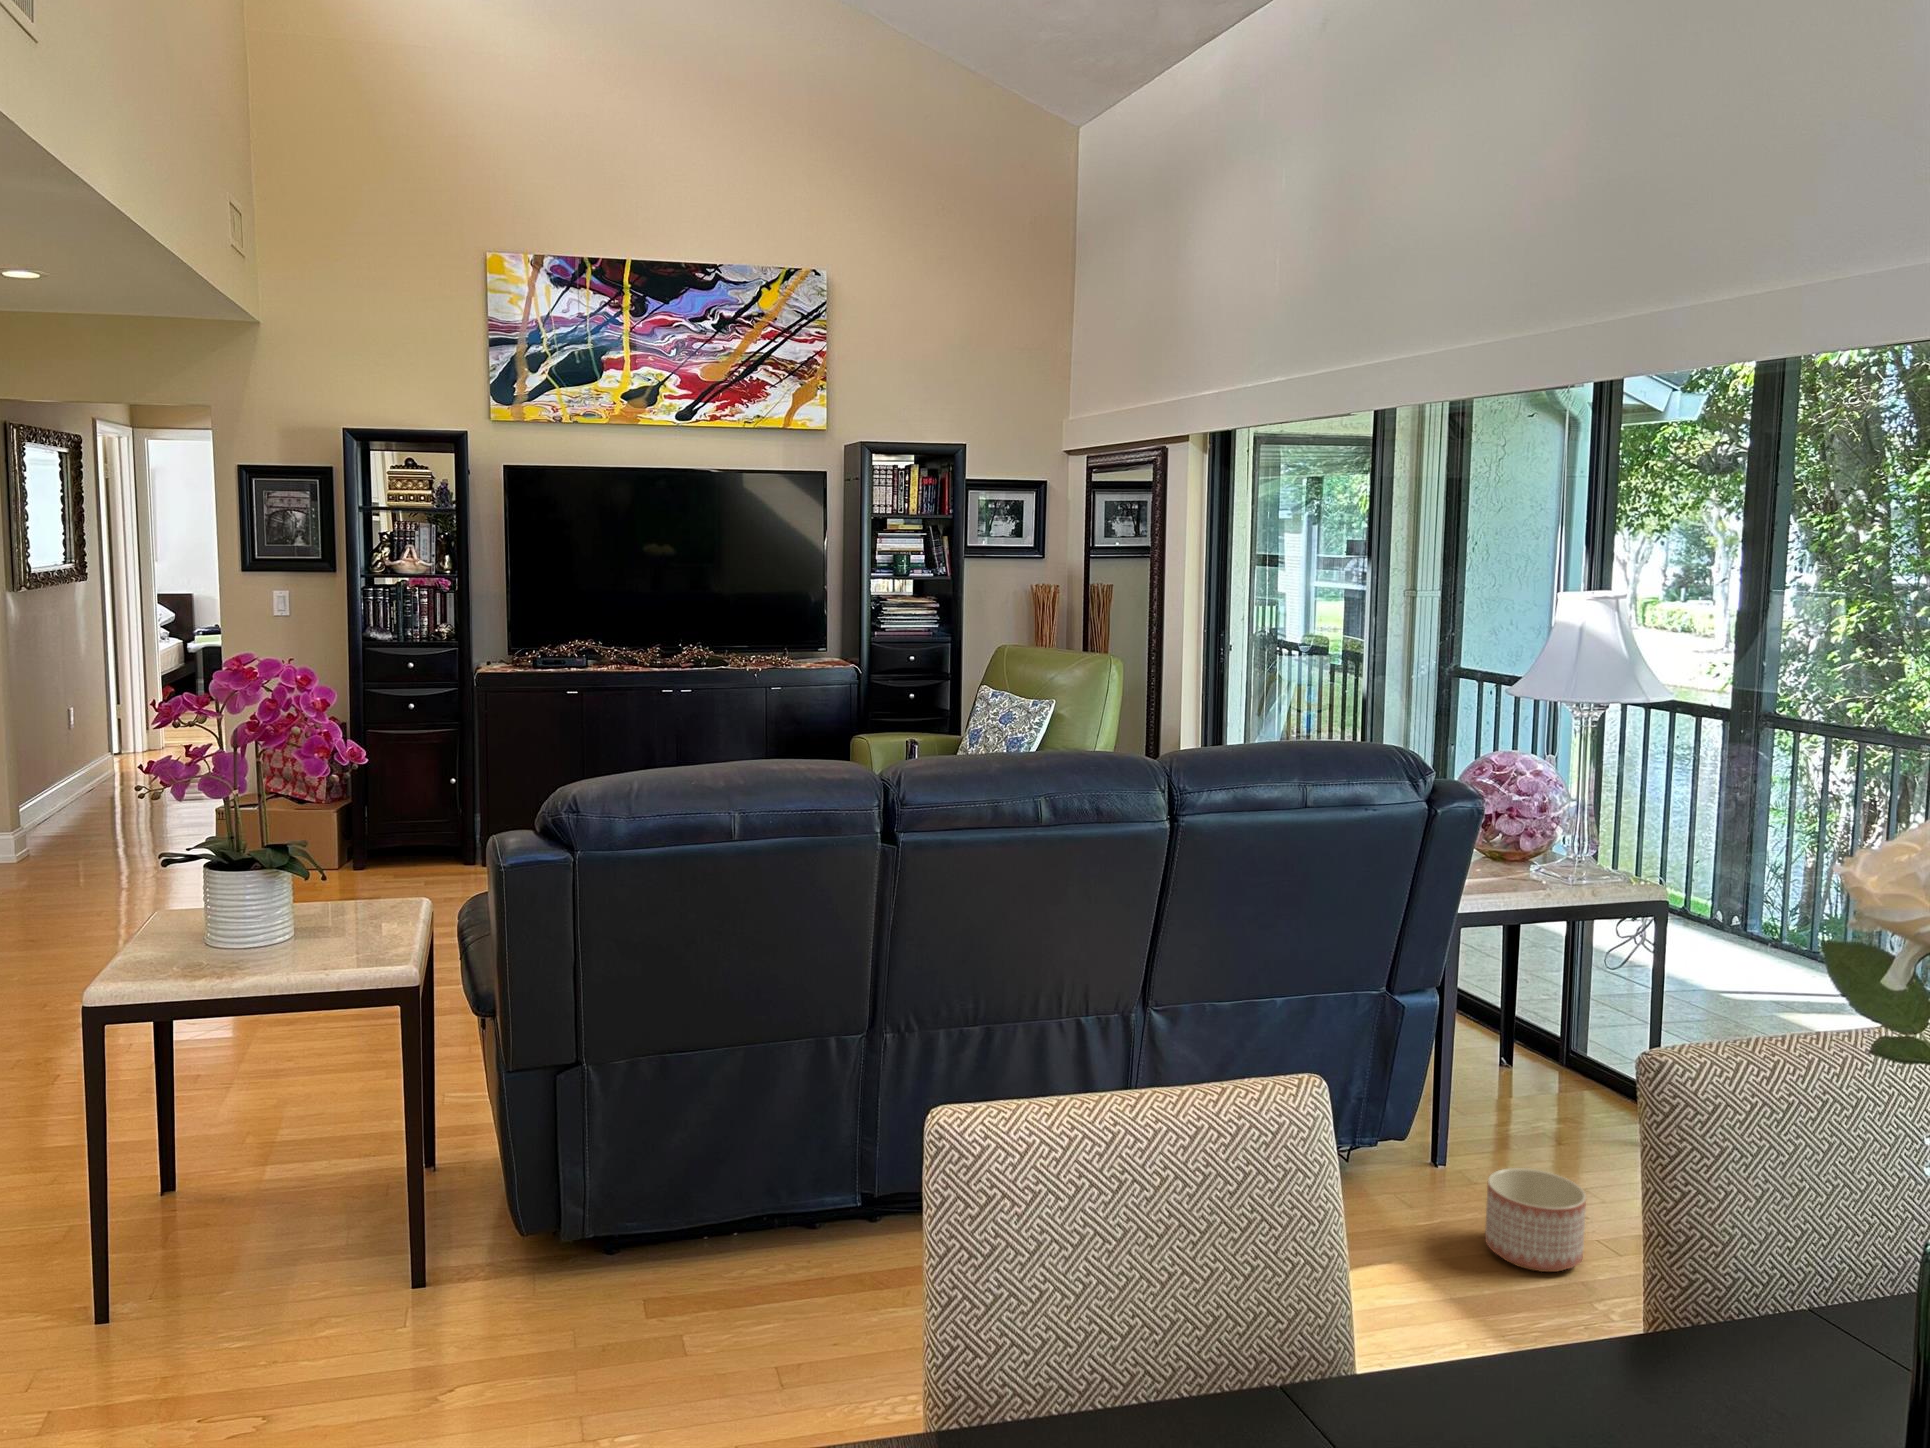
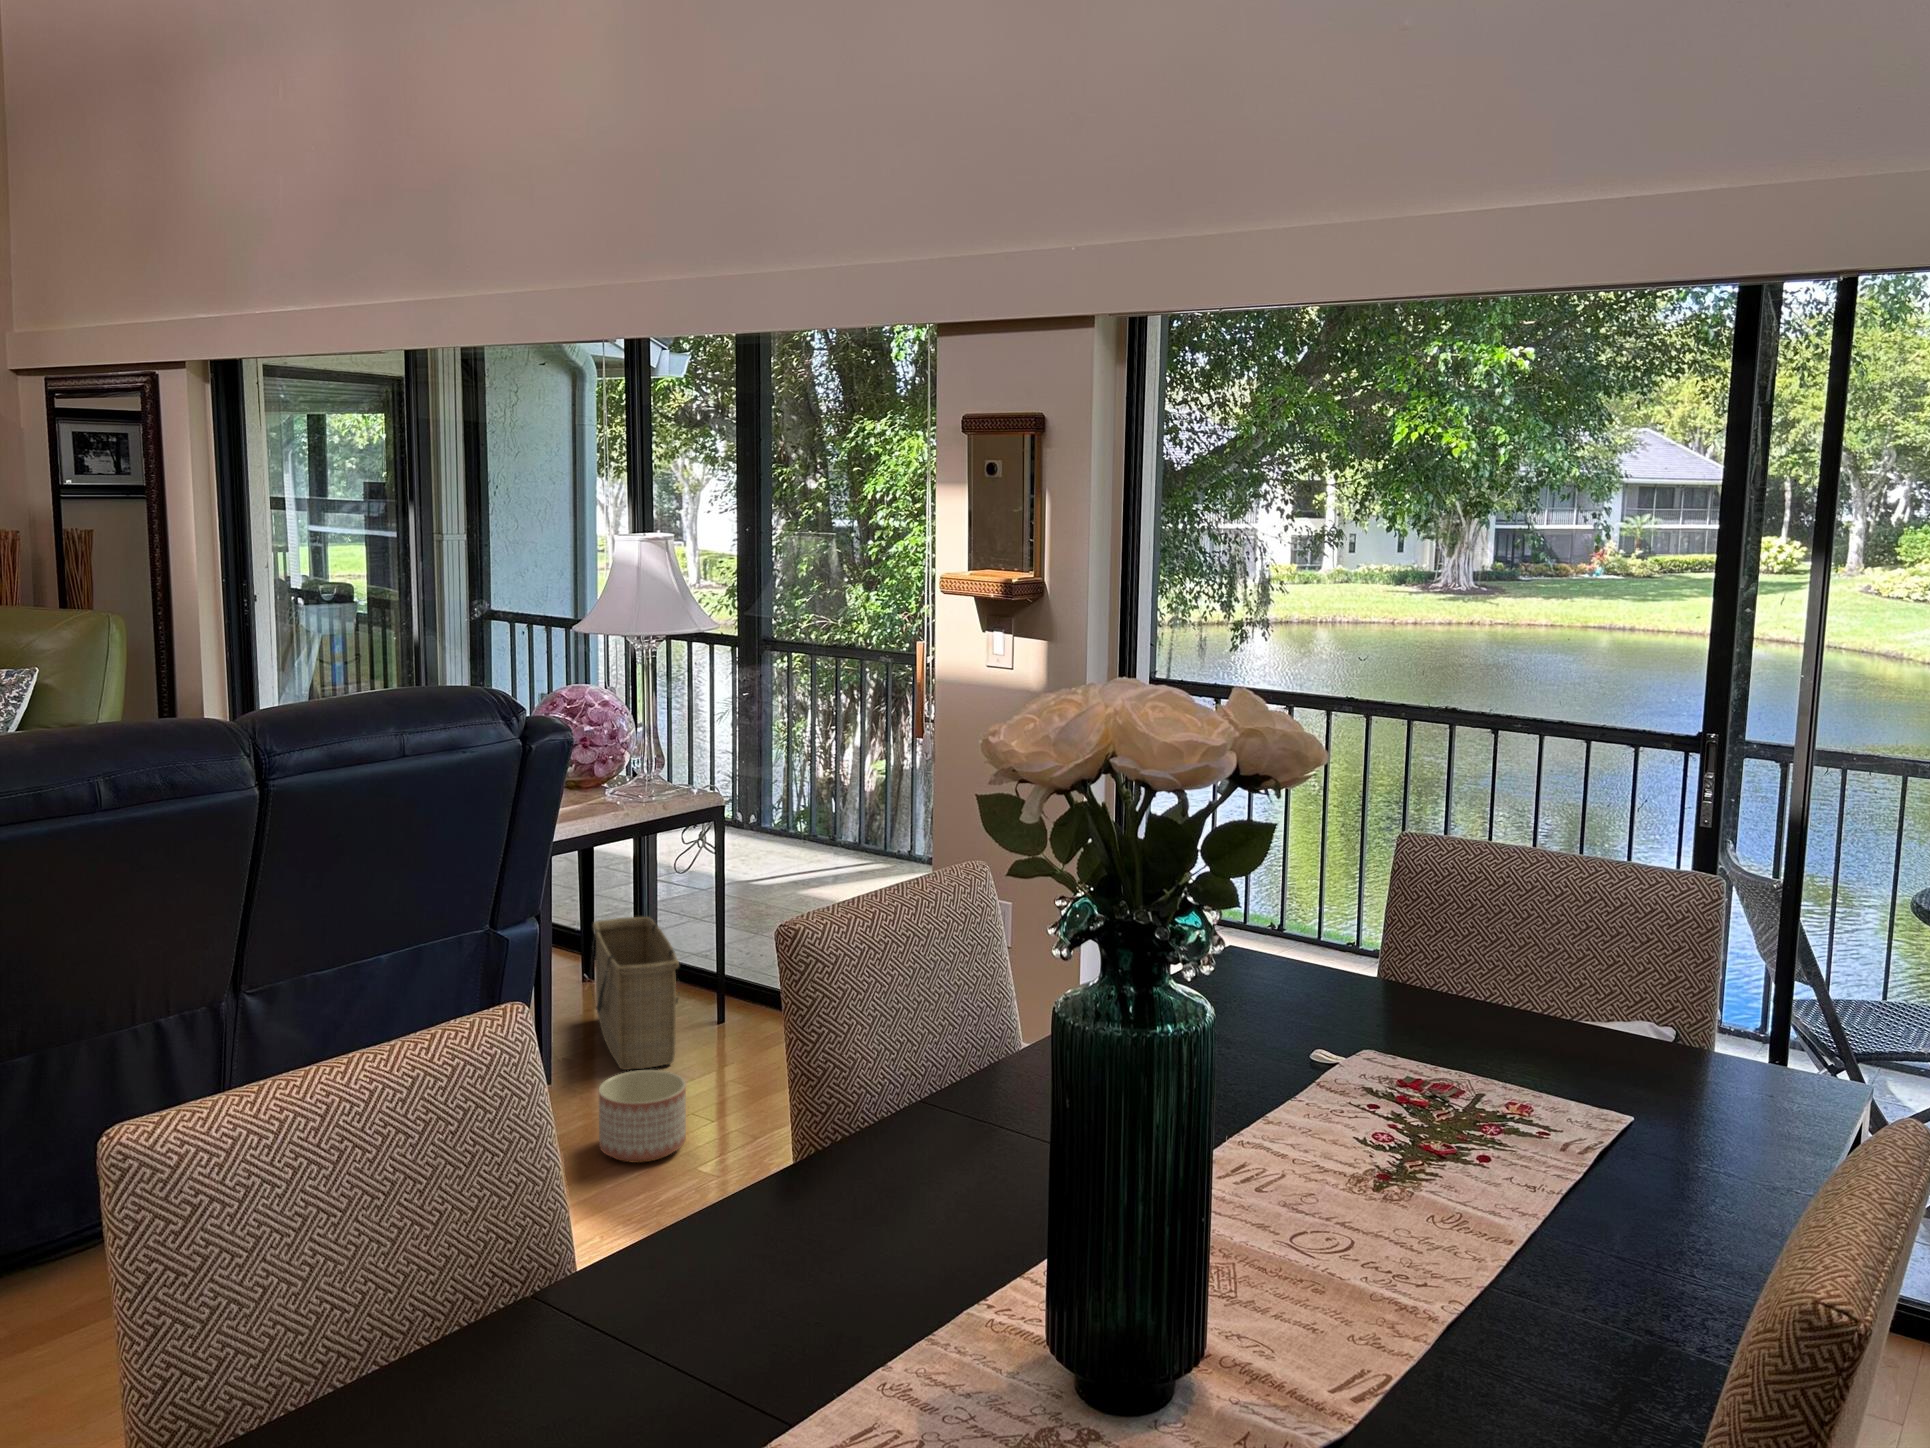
basket: none [1504,1001,1597,1171] -> present [590,917,679,1070]

